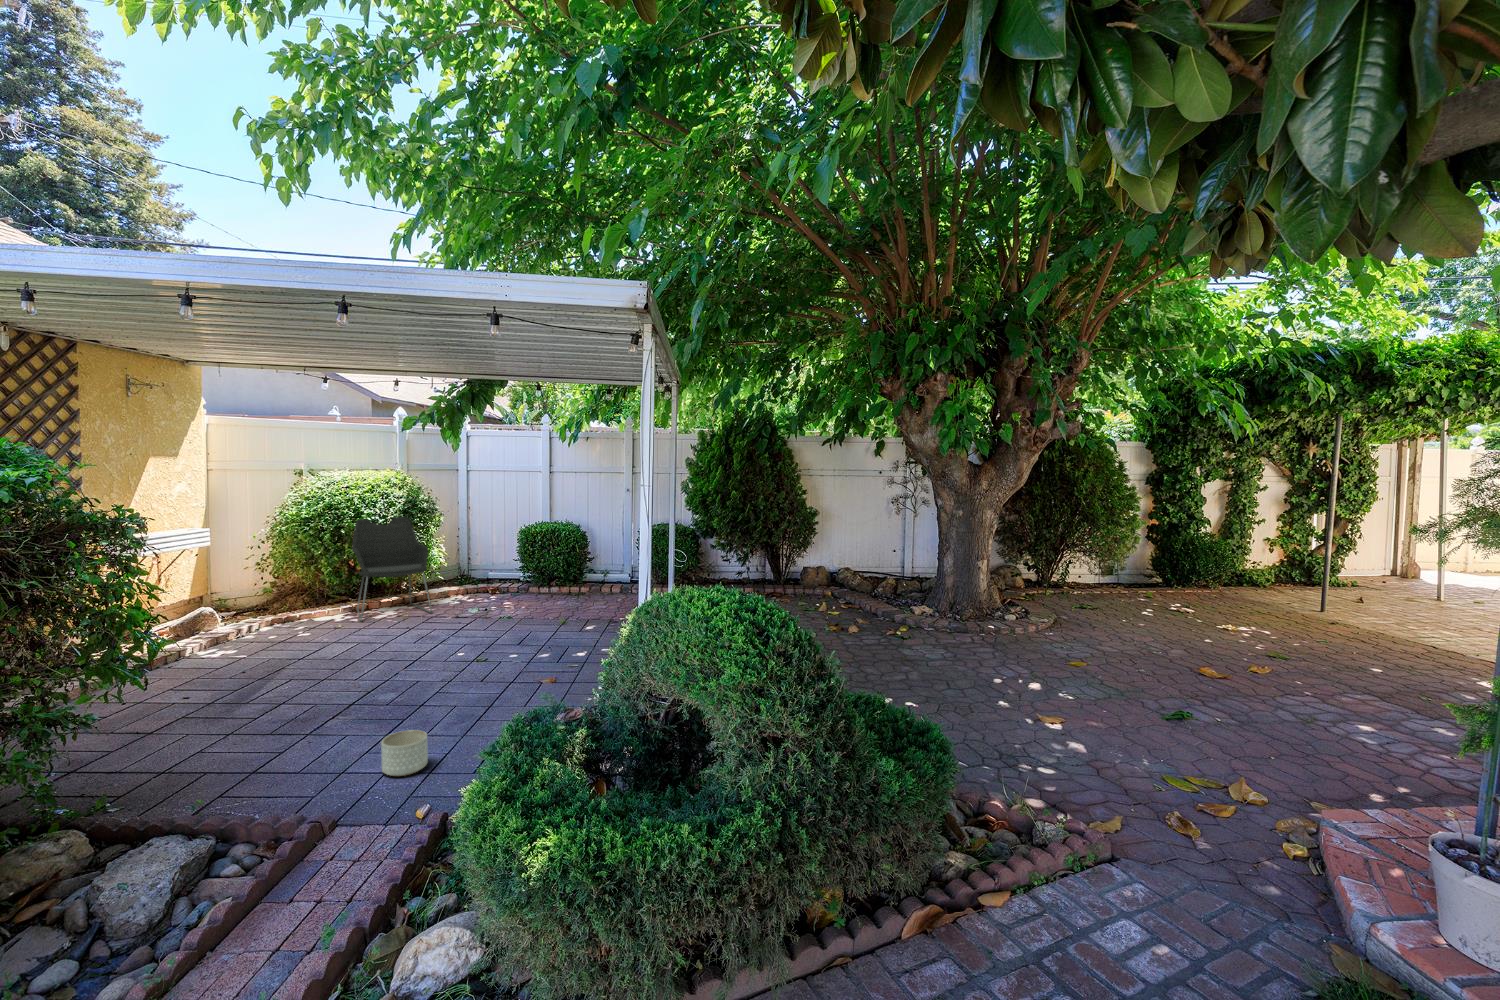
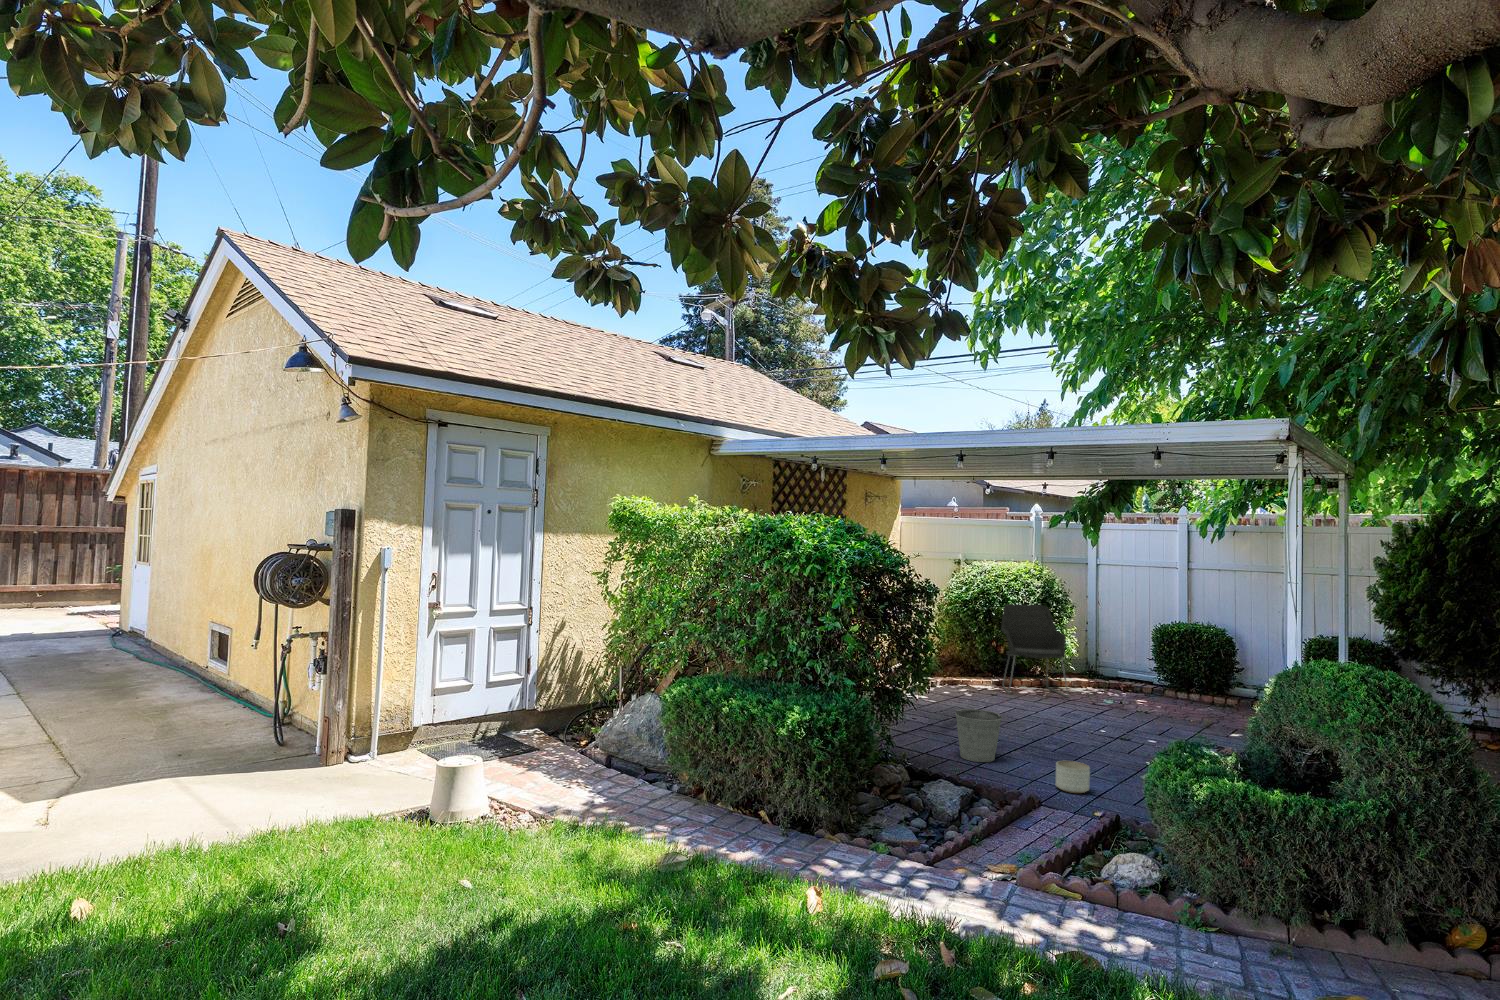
bucket: none [235,679,312,758] -> present [955,709,1002,762]

